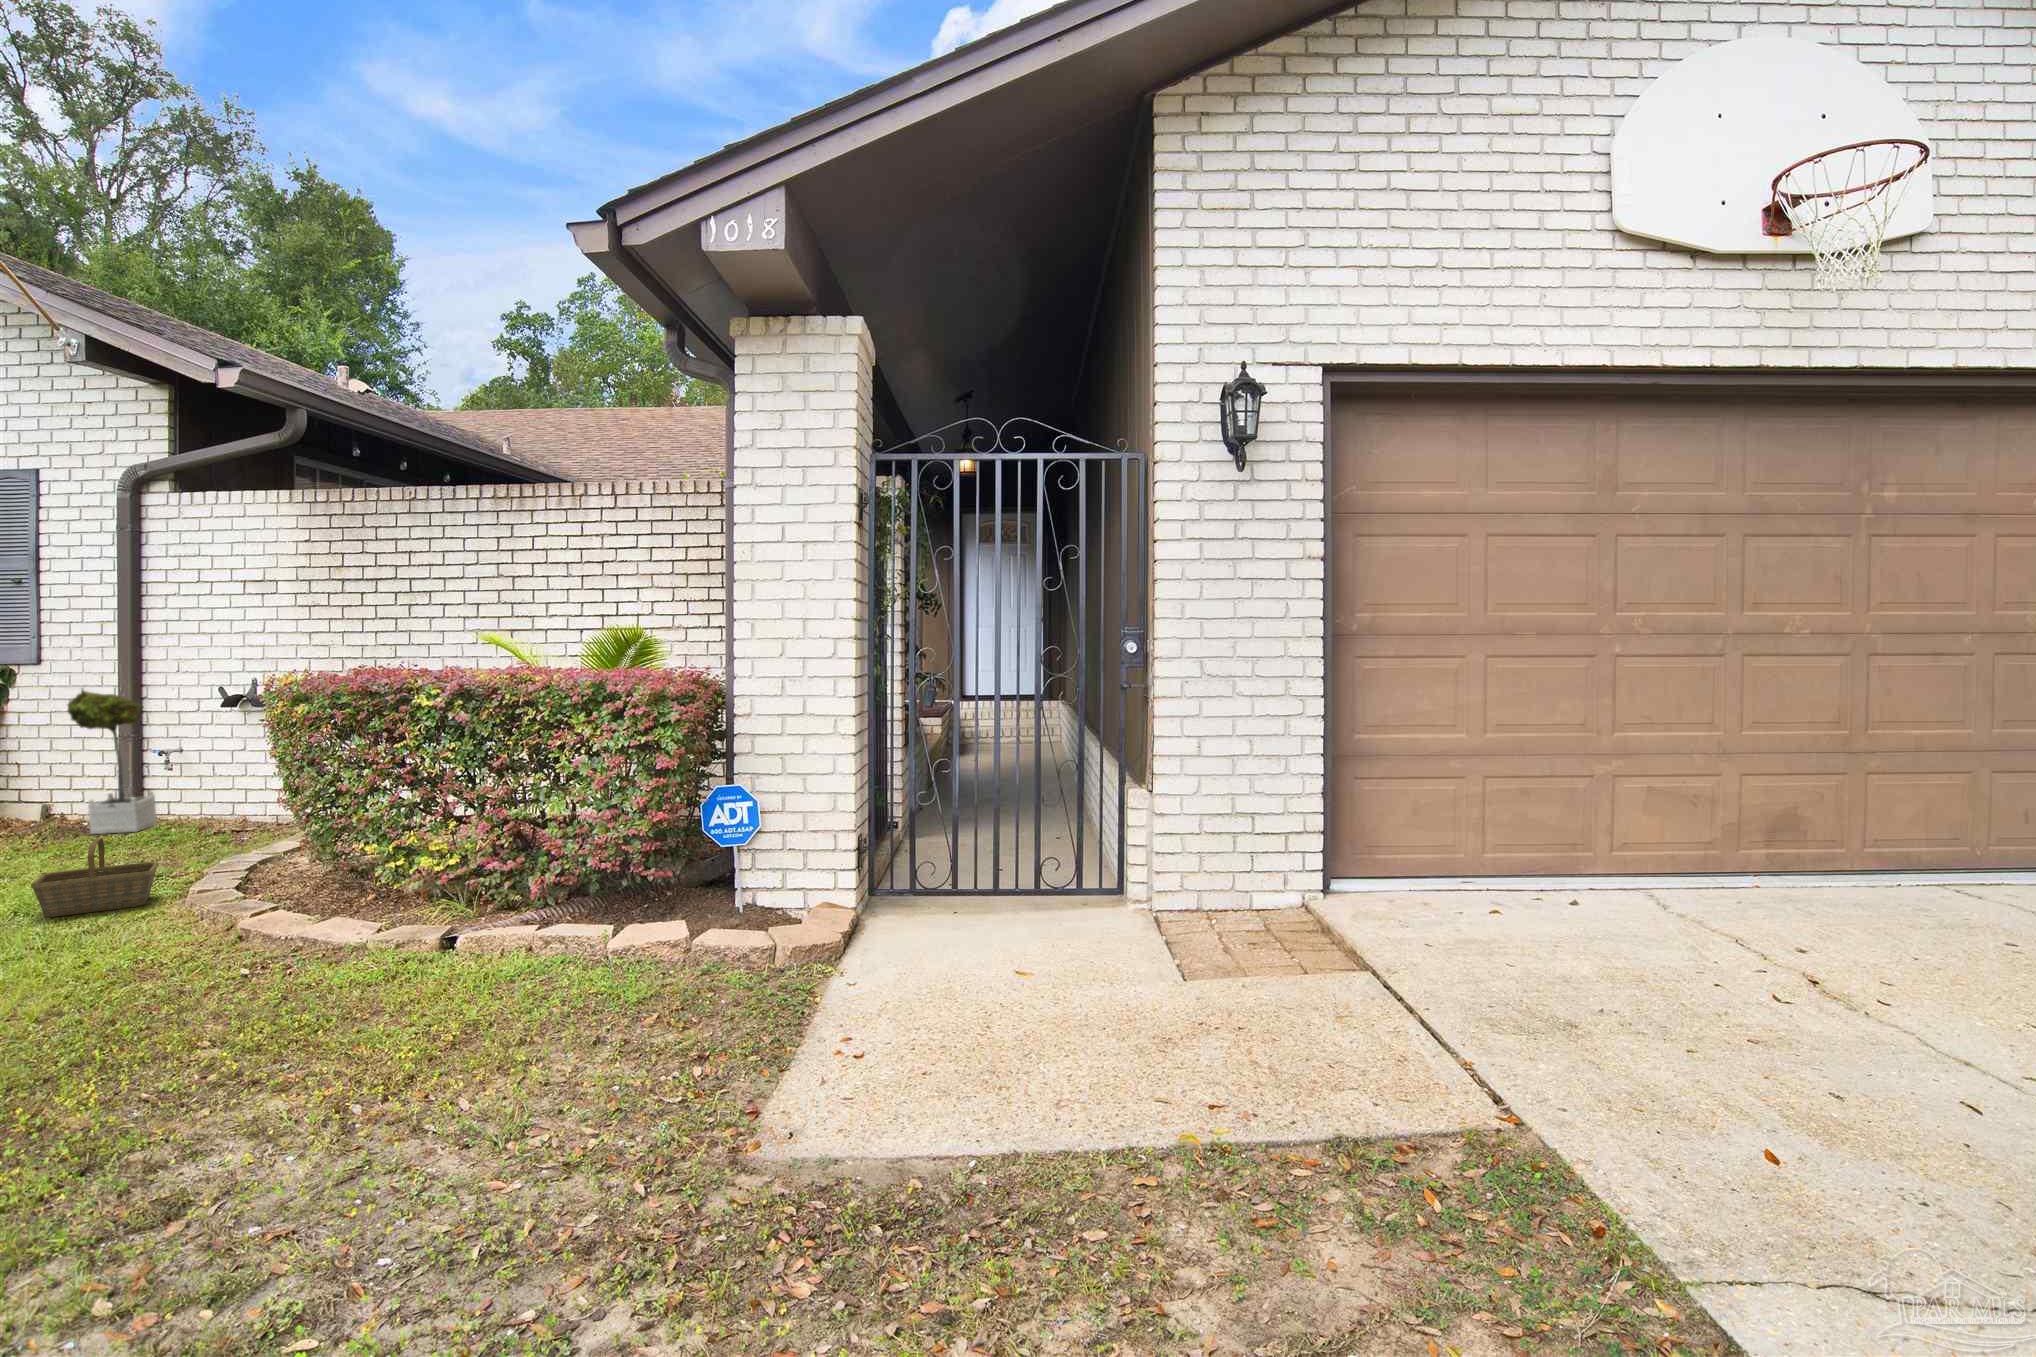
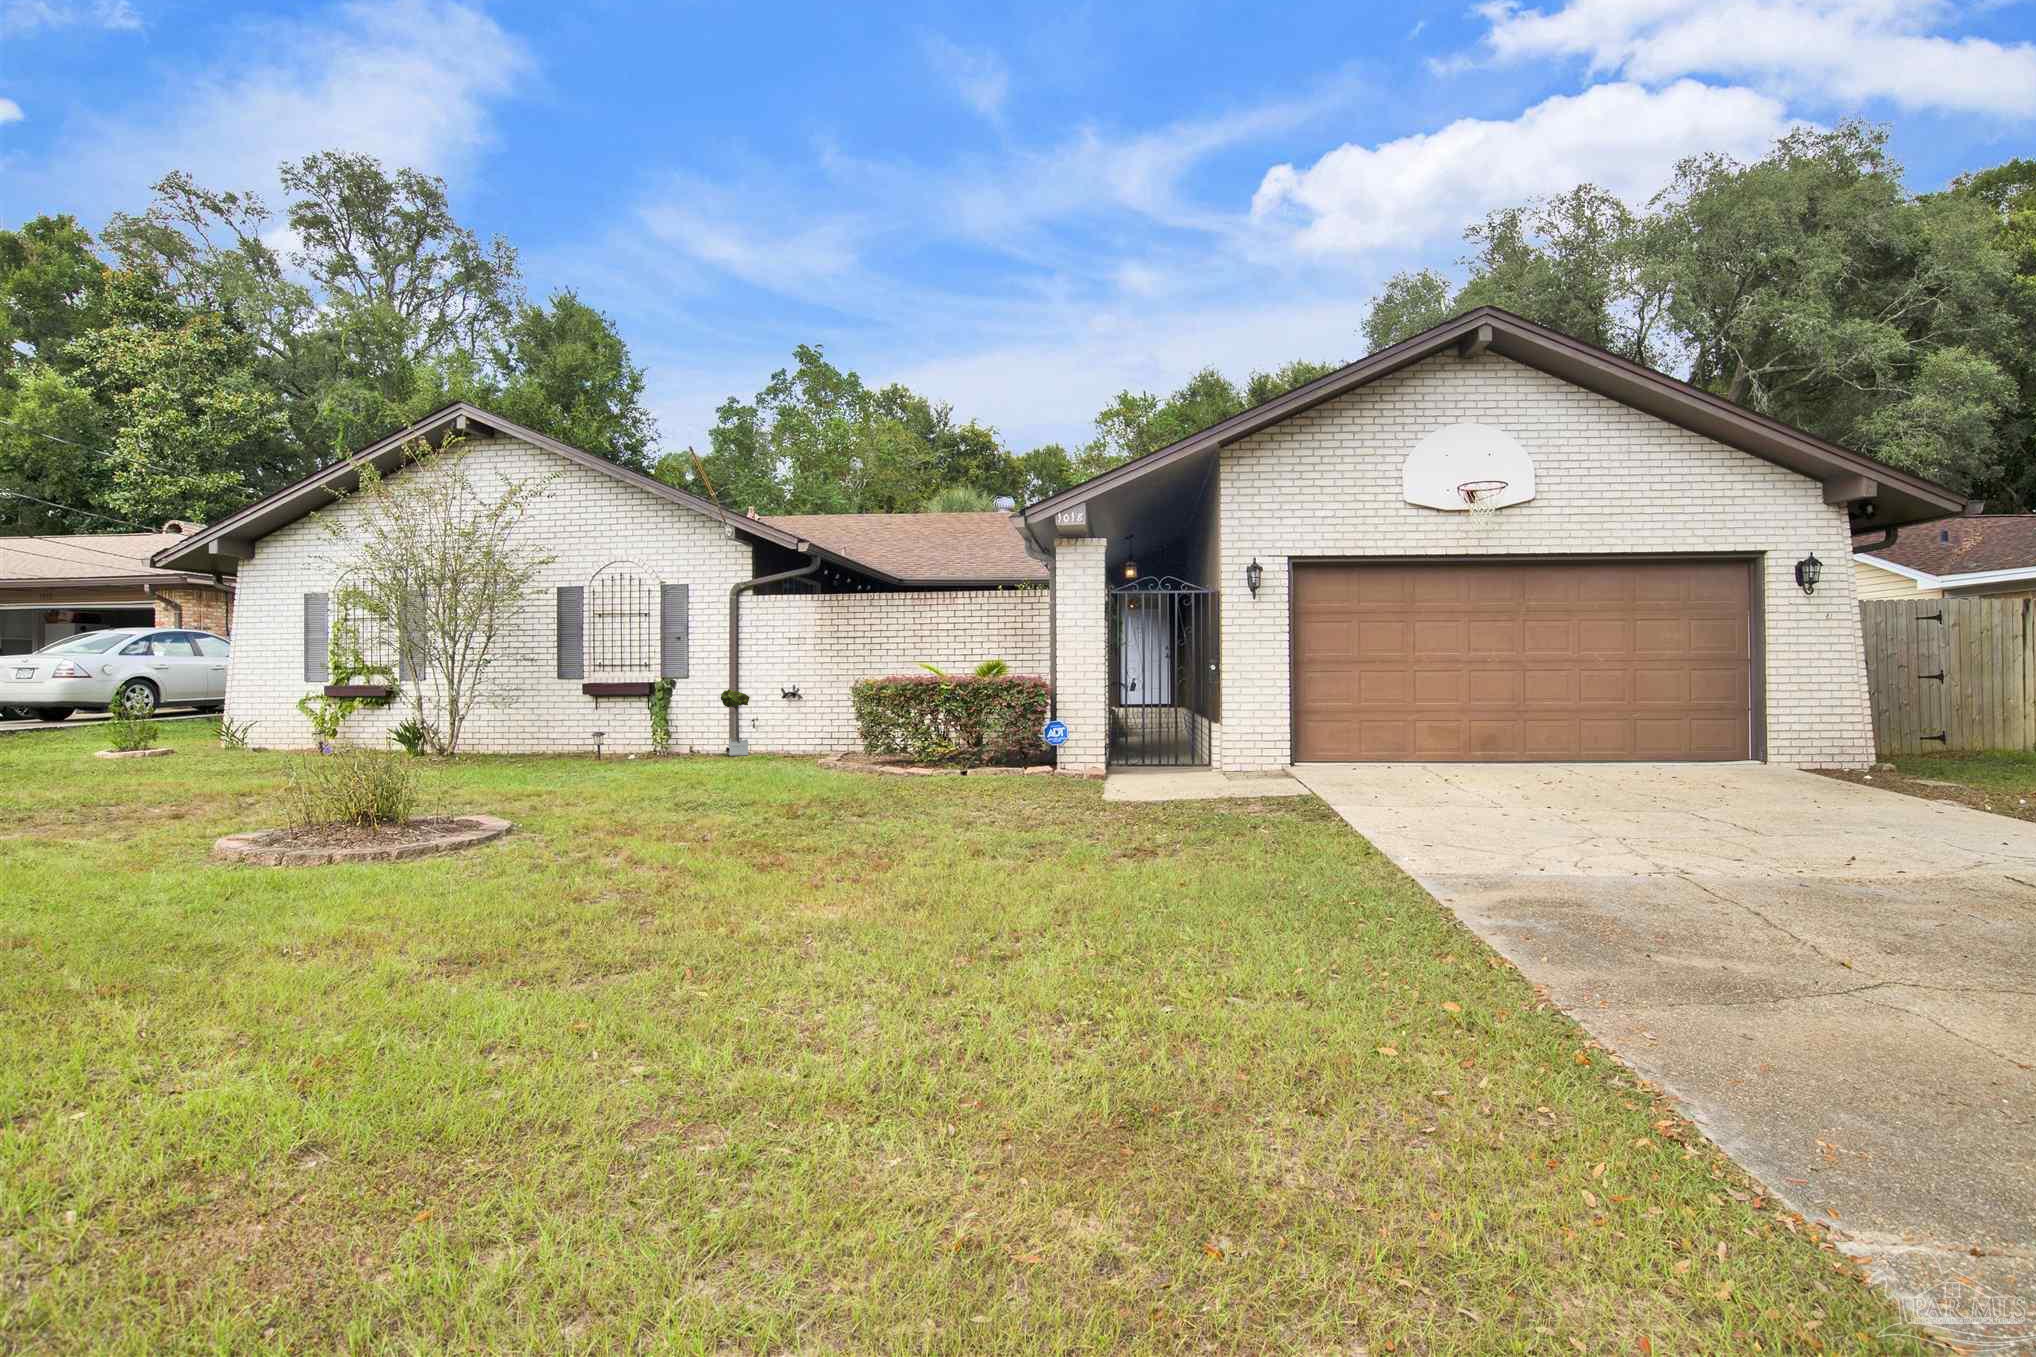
basket: present [31,838,158,917] -> none [784,743,823,770]

